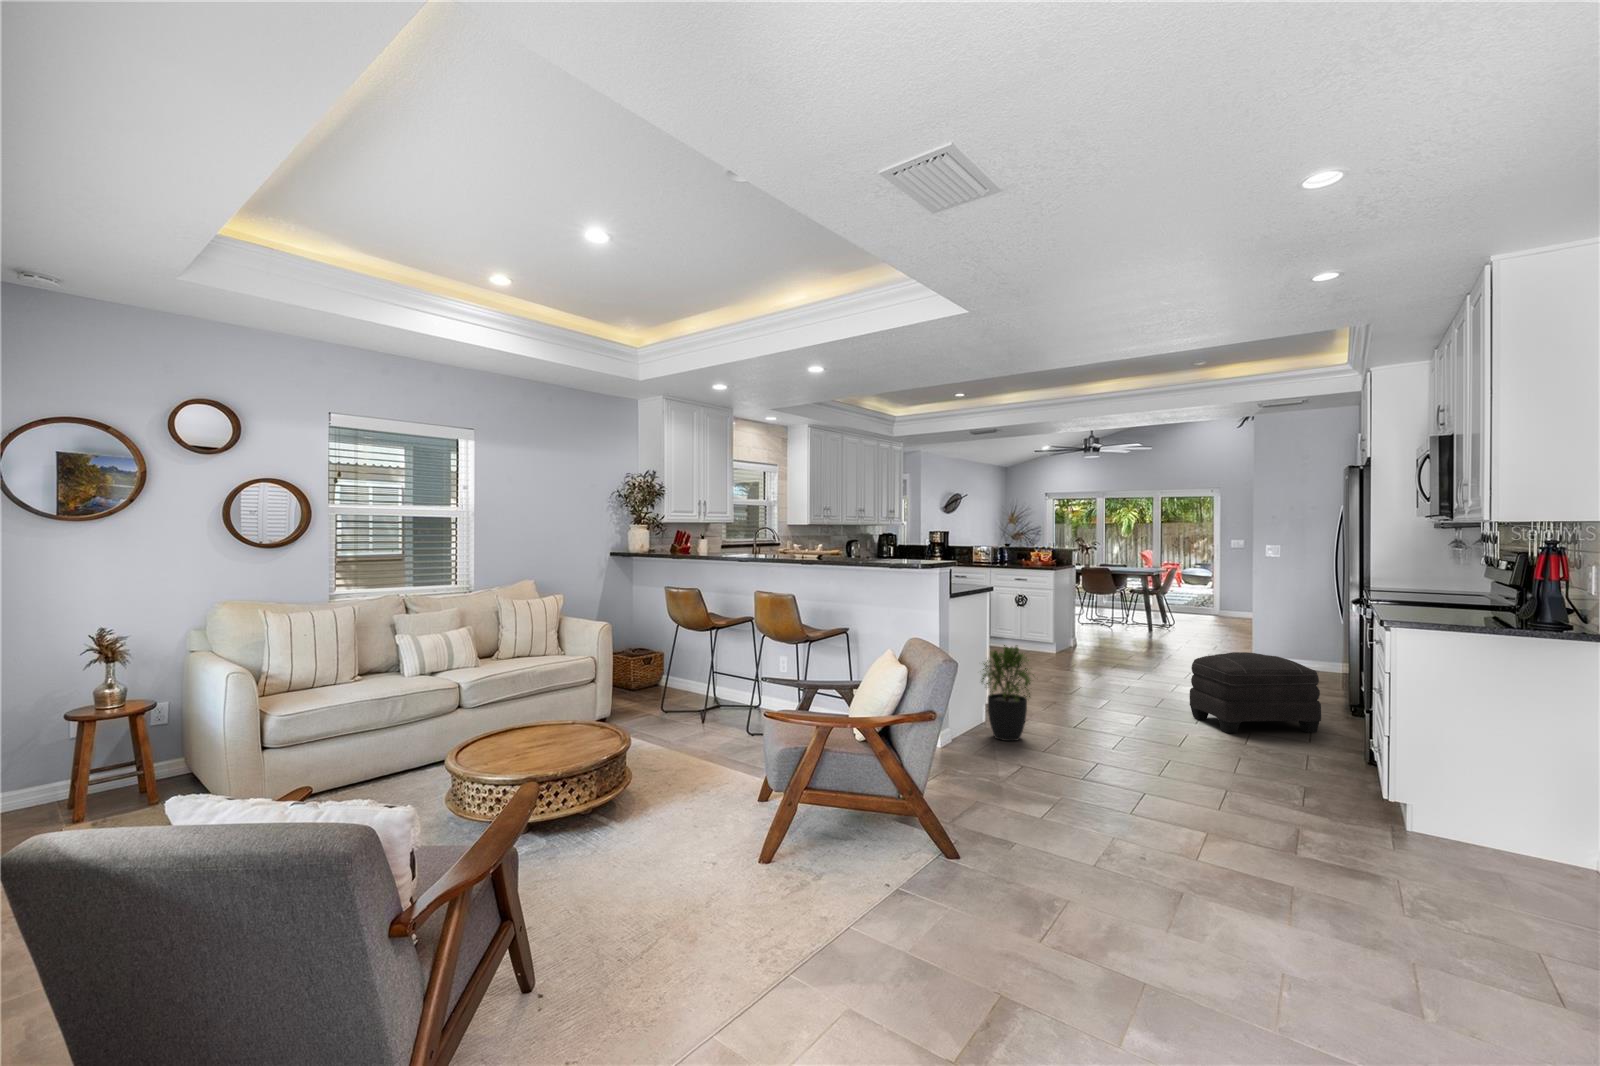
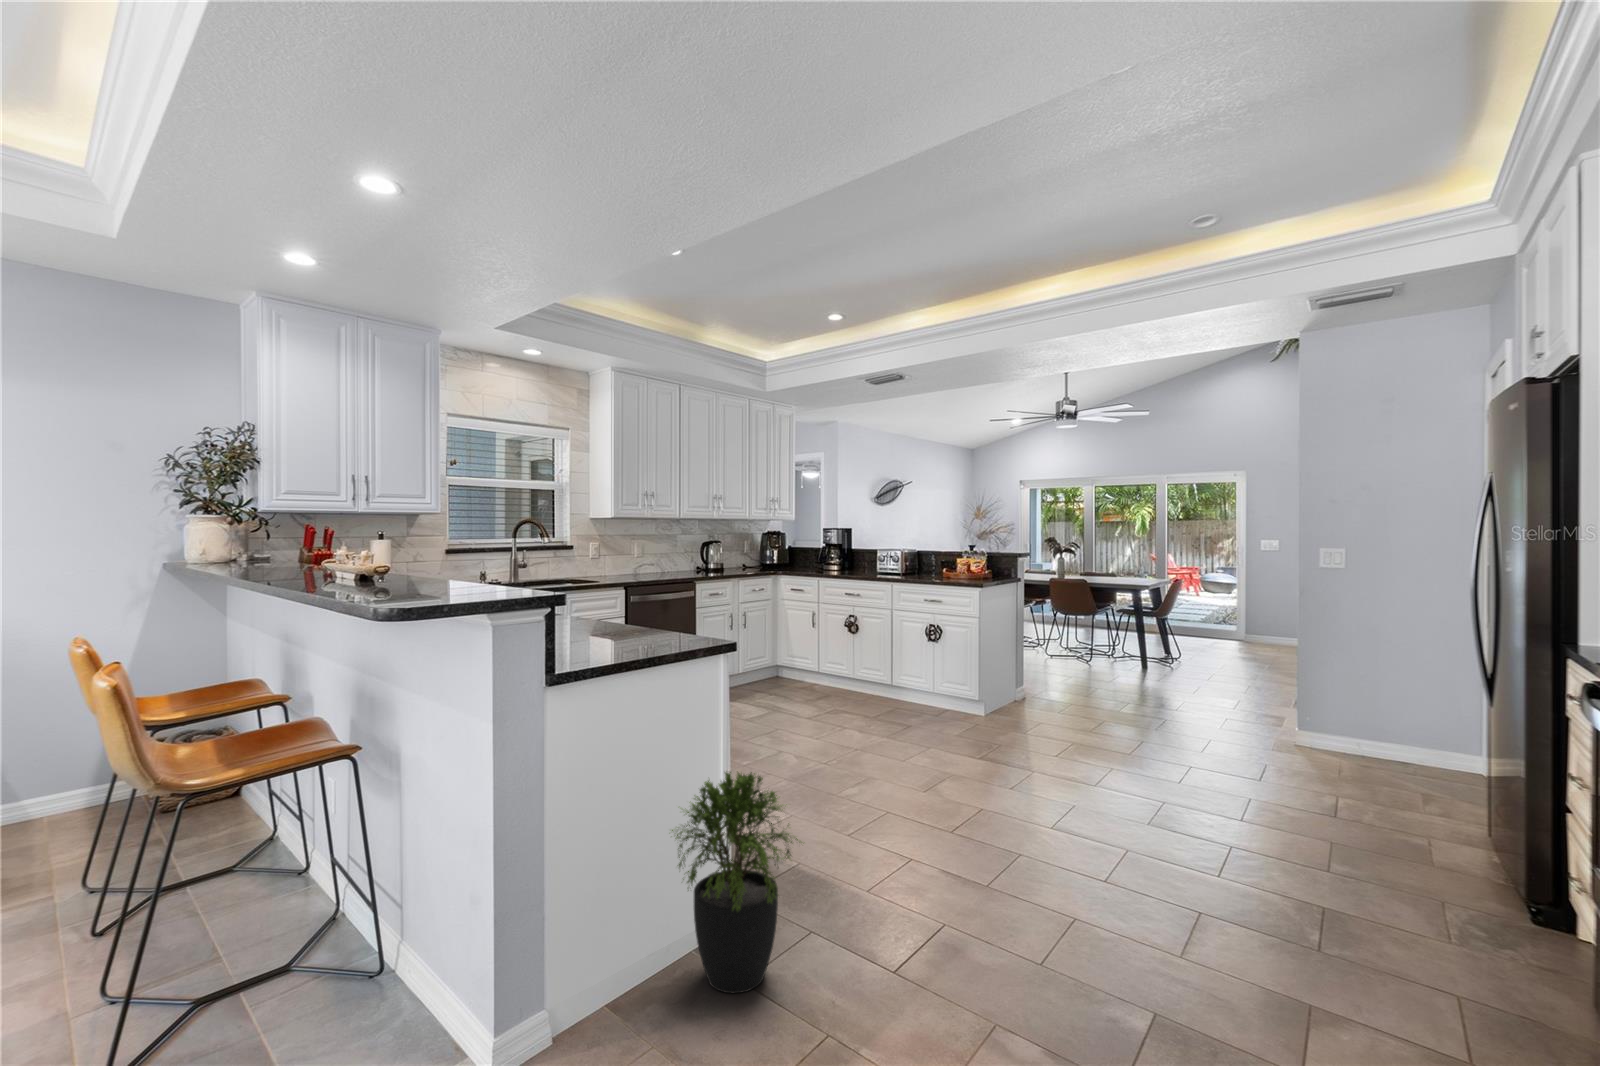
ottoman: present [1190,652,1321,733] -> none [1160,768,1442,961]

